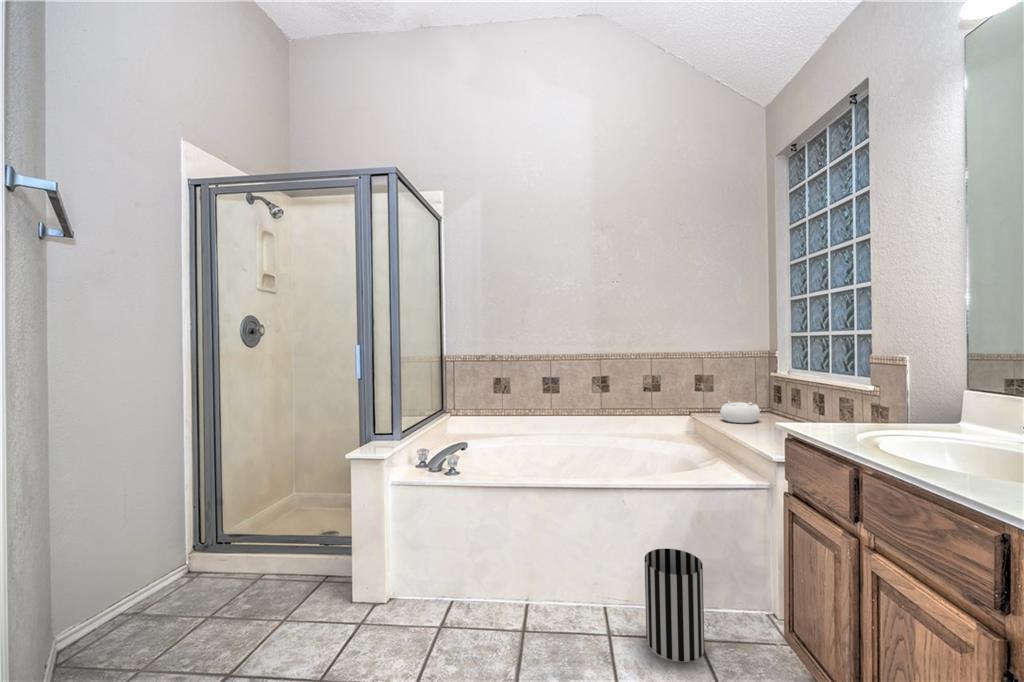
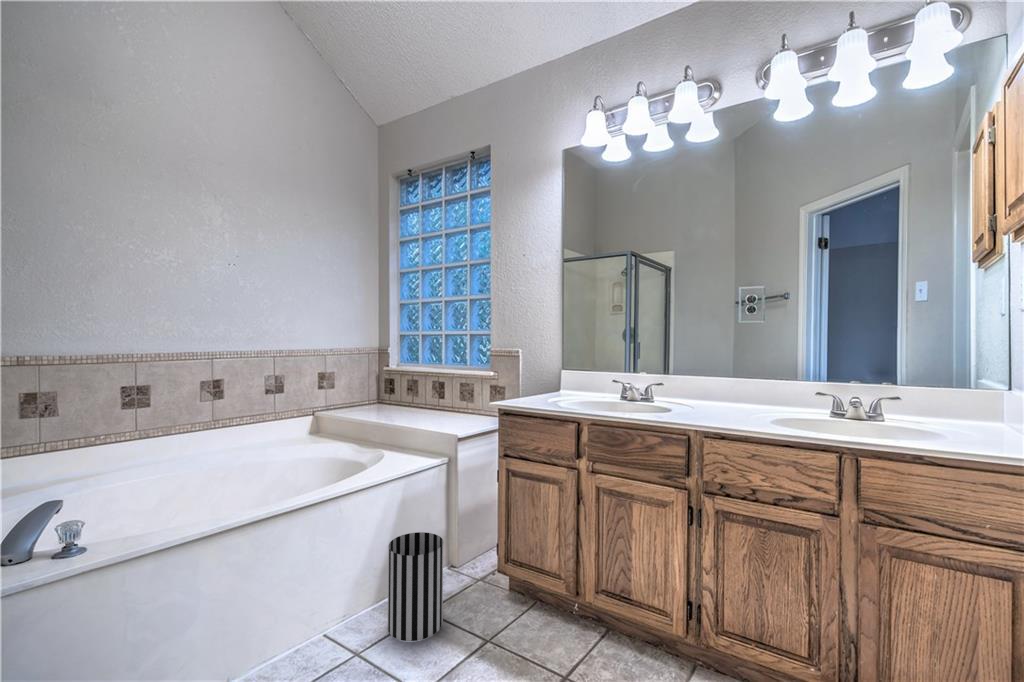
decorative bowl: present [720,401,760,423] -> none [355,395,390,415]

